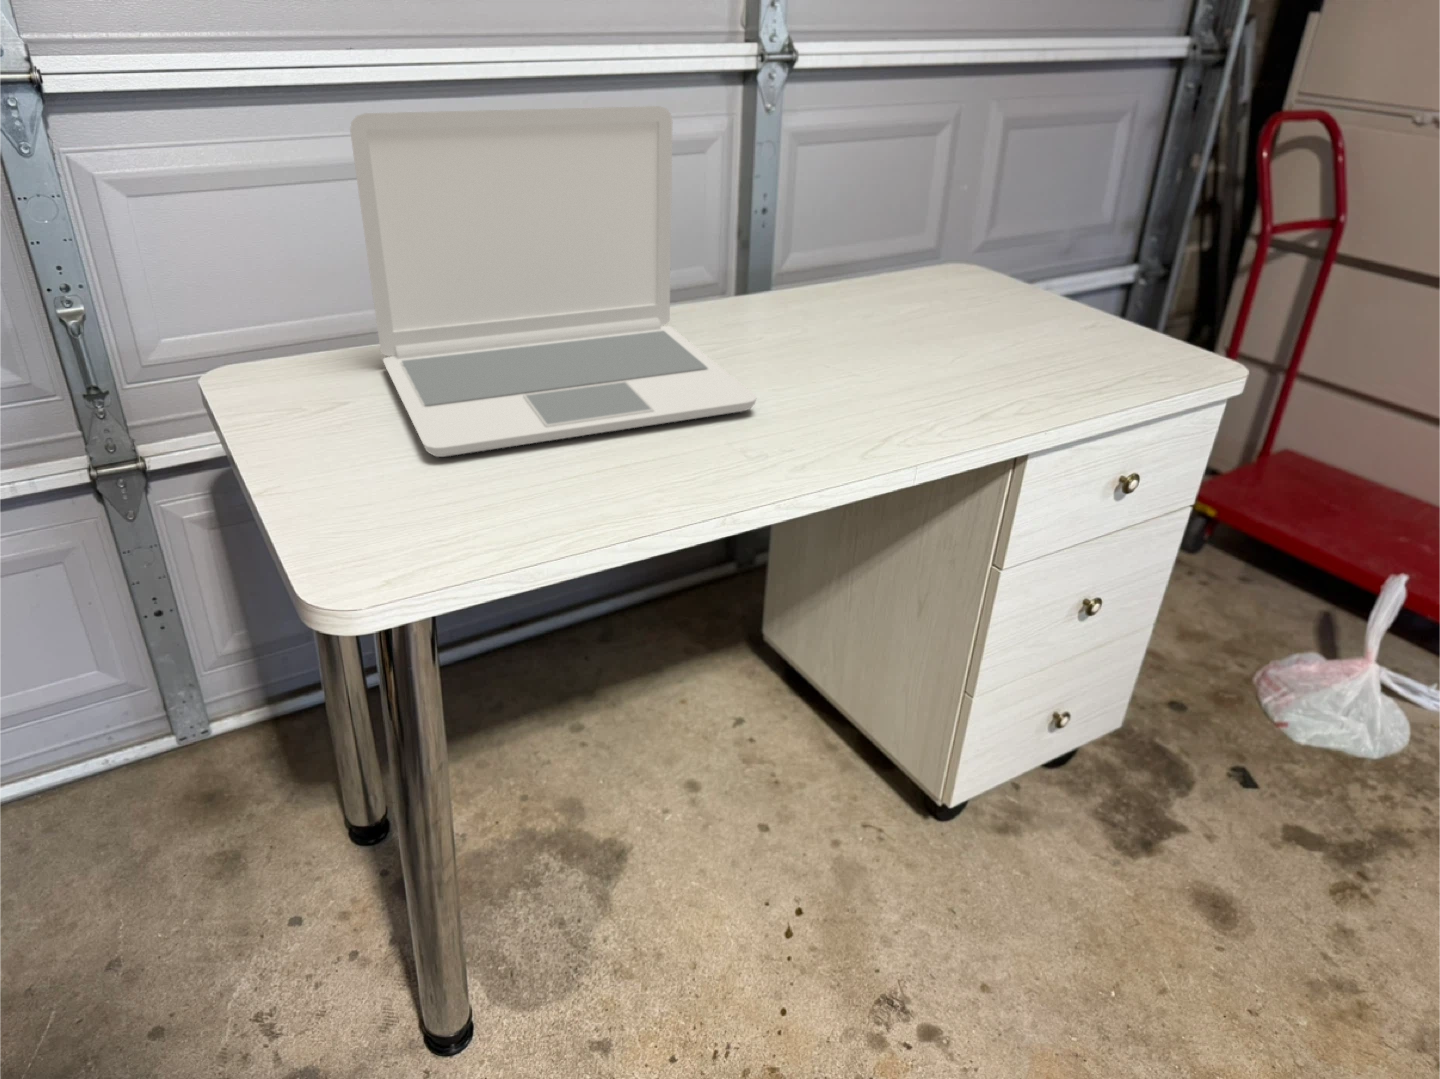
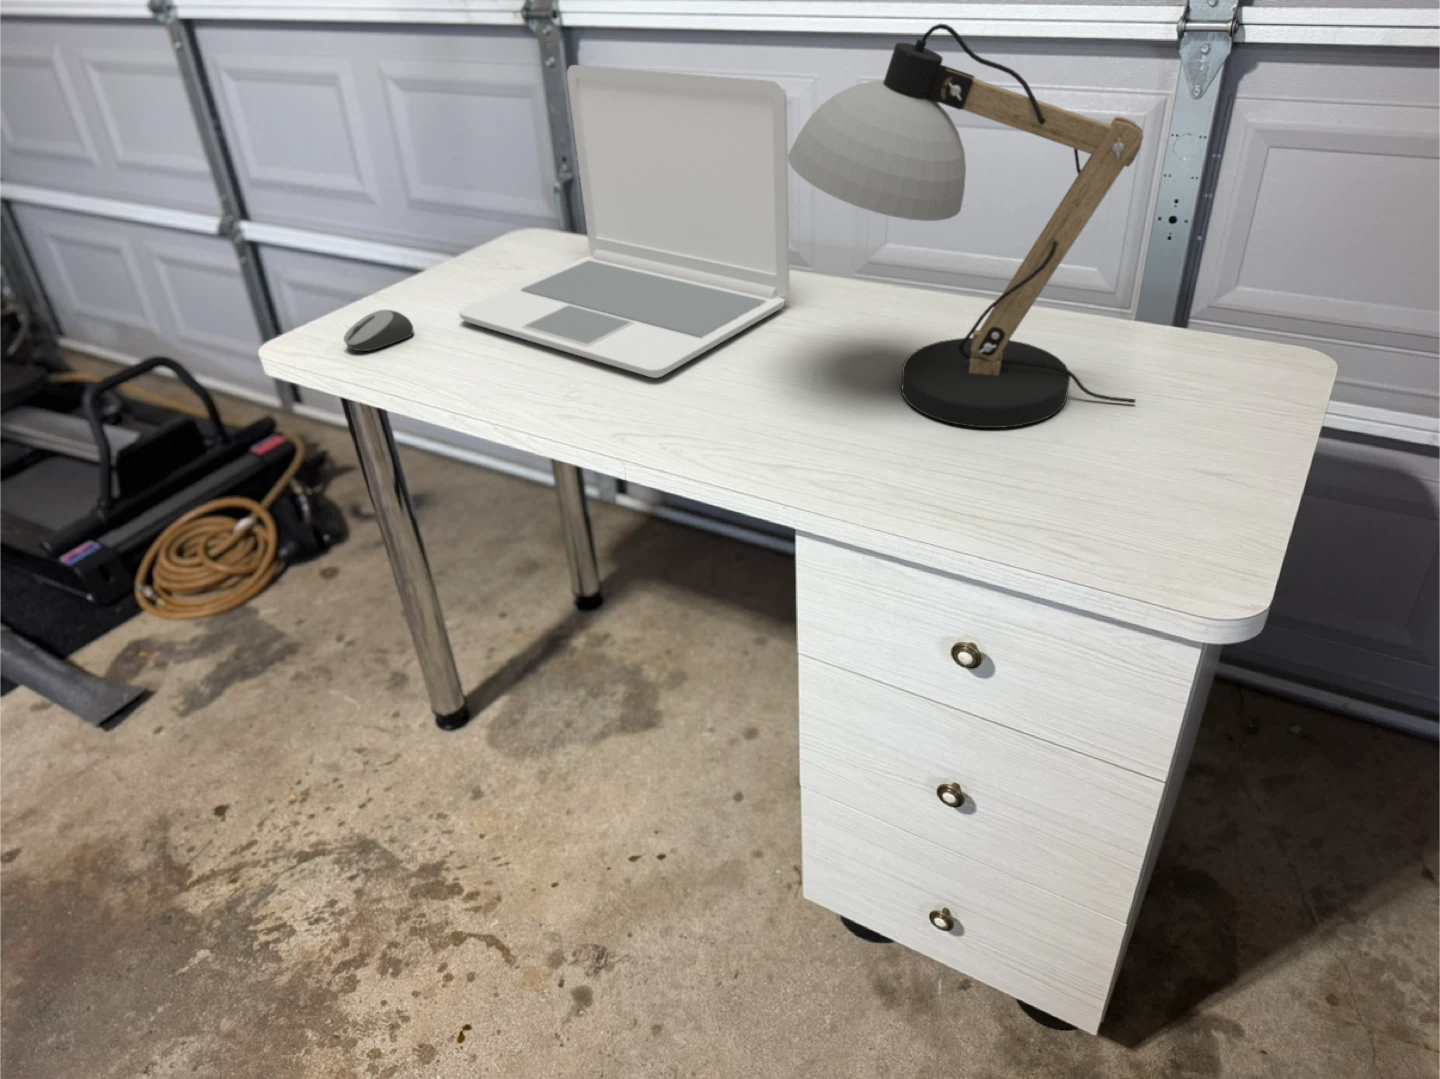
desk lamp: none [794,36,1001,354] -> present [788,24,1143,428]
computer mouse: none [362,470,430,537] -> present [344,310,413,351]

